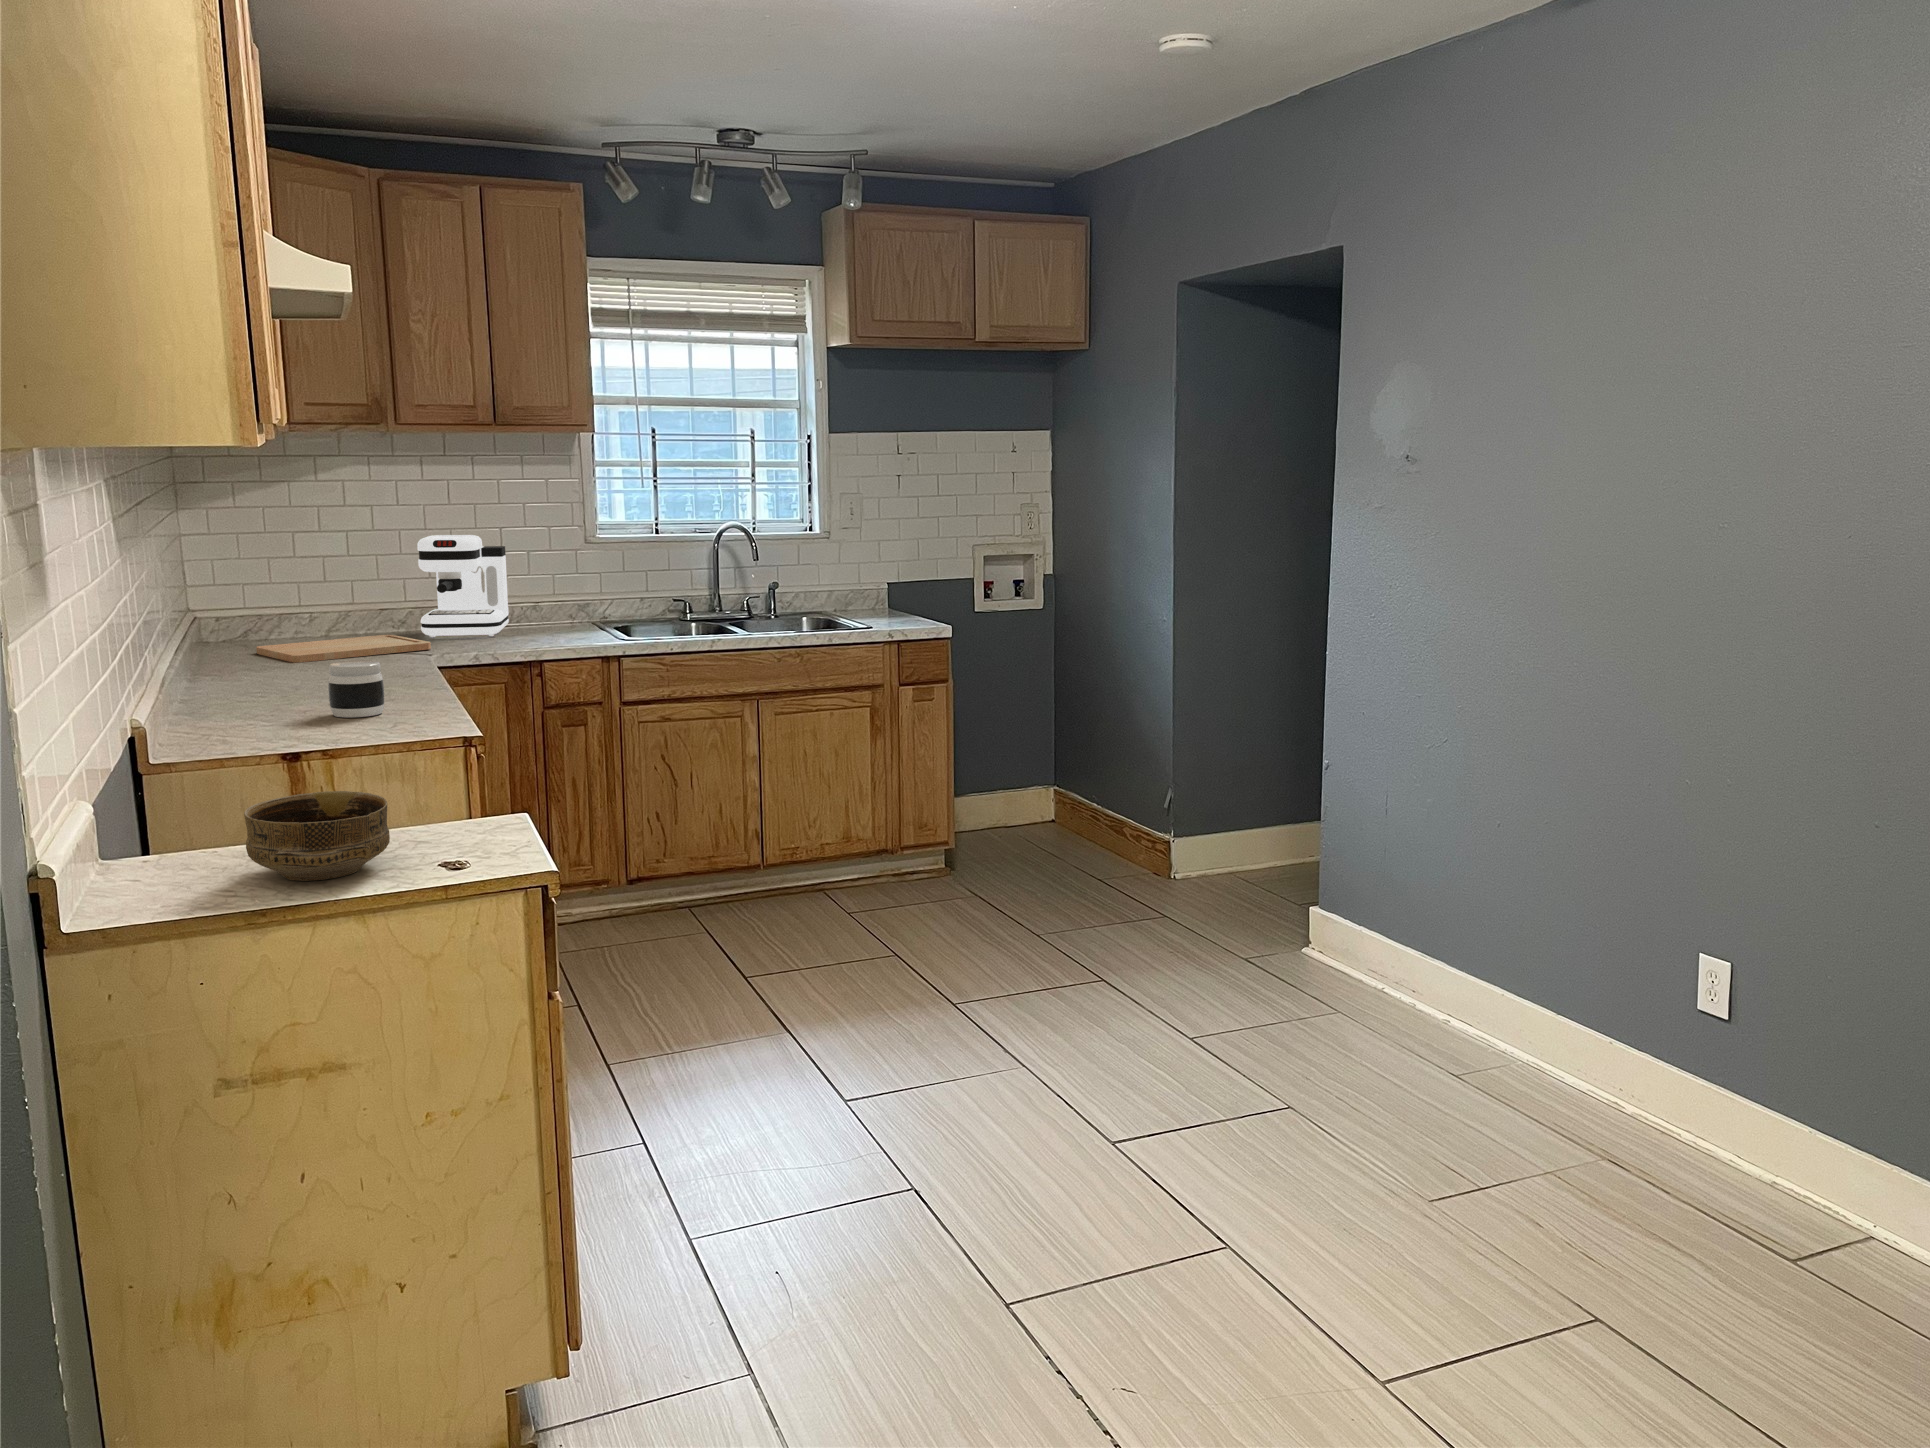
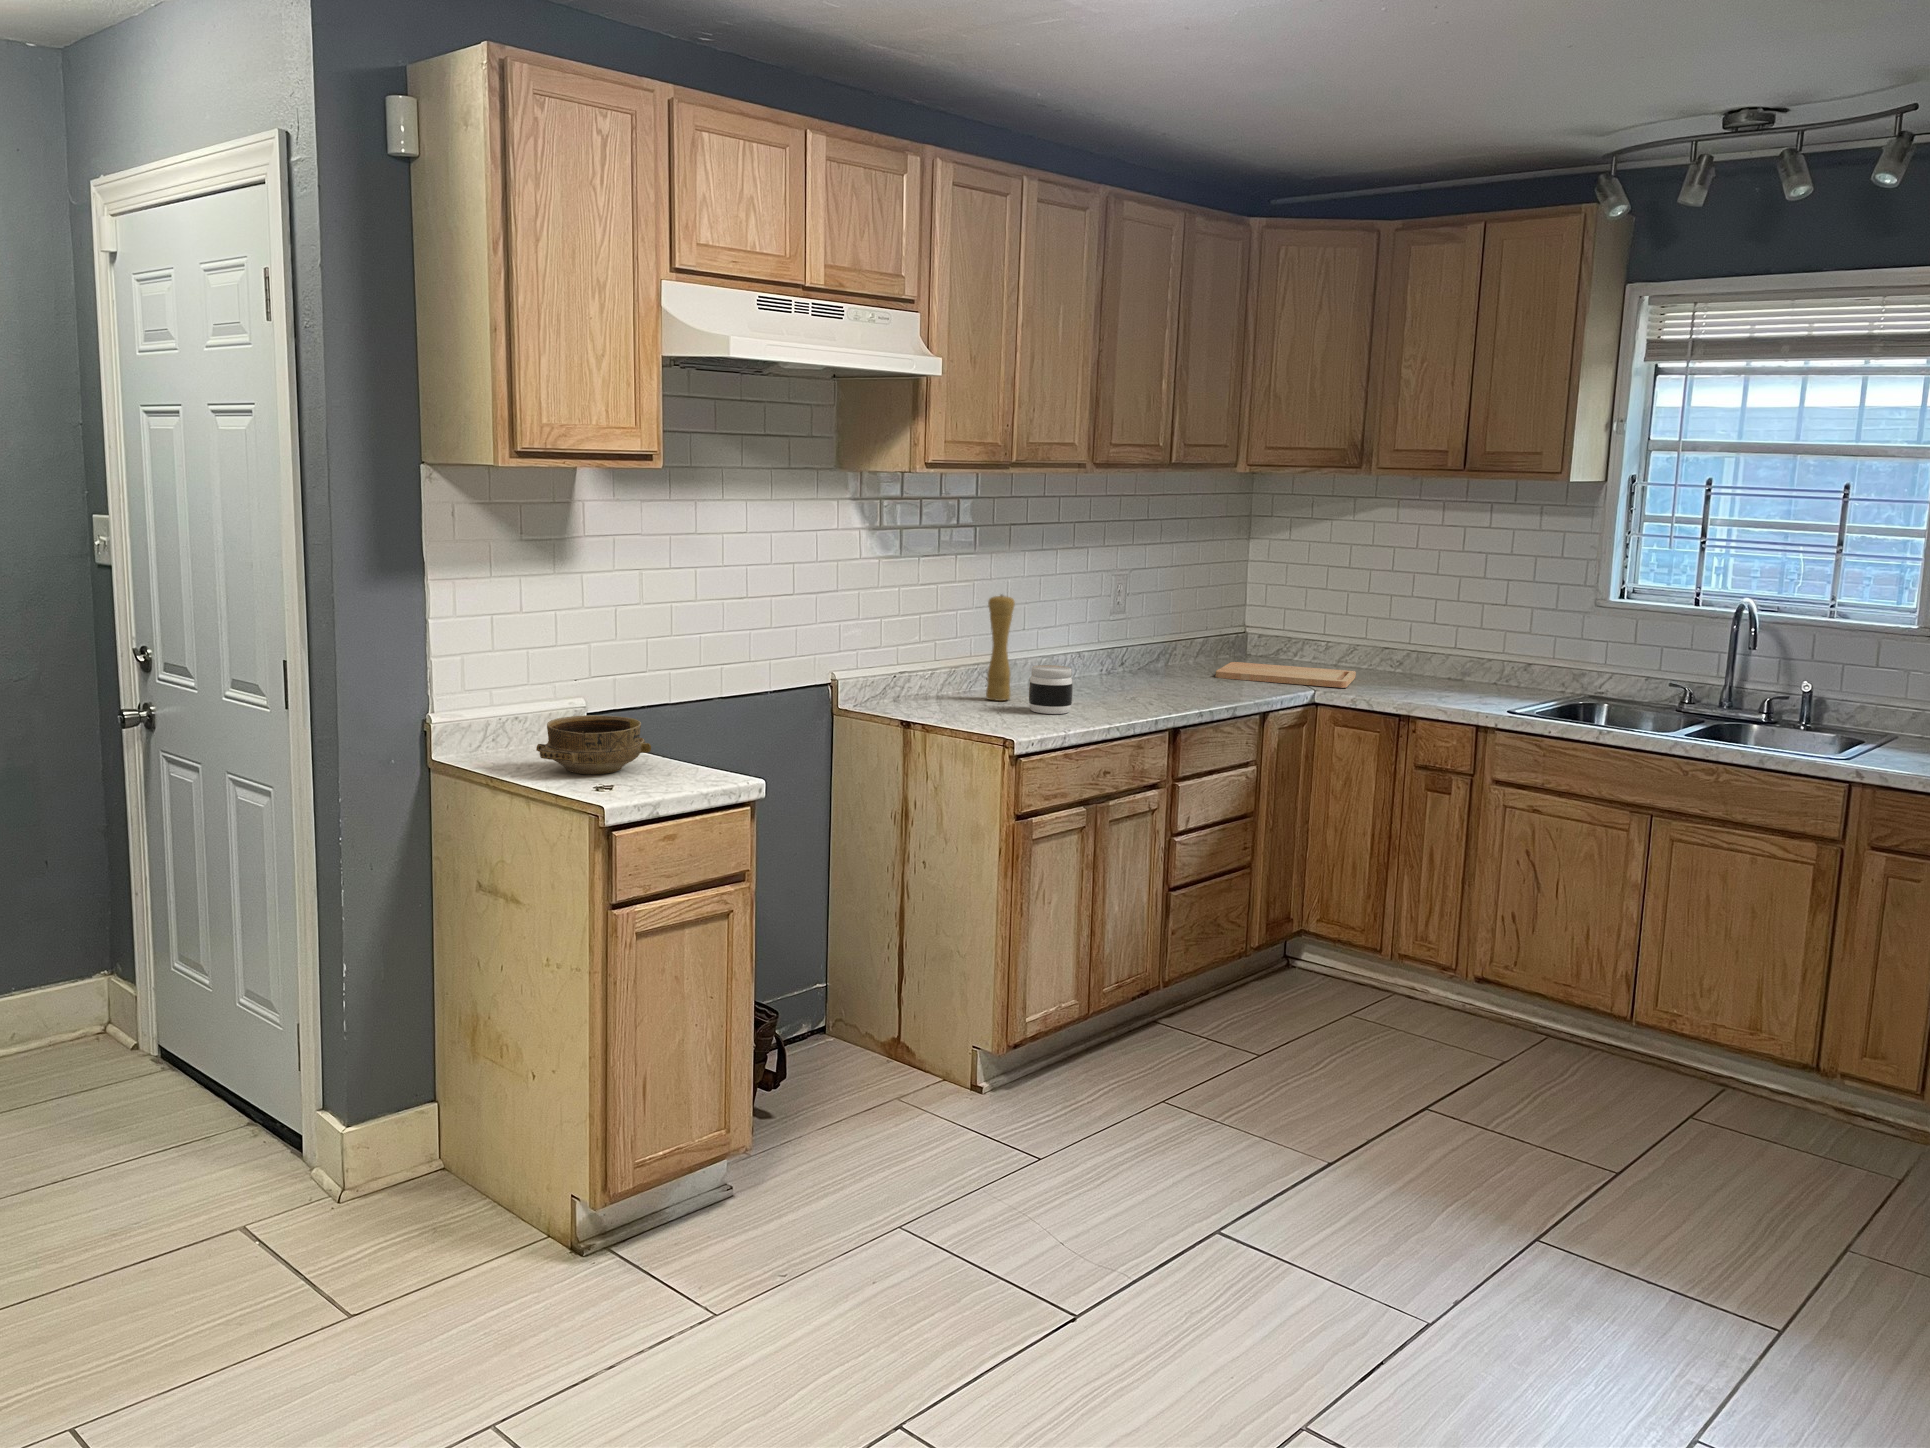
coffee maker: present [417,535,509,637] -> none [1391,583,1502,690]
pepper mill: none [228,588,272,720] -> present [986,595,1015,701]

